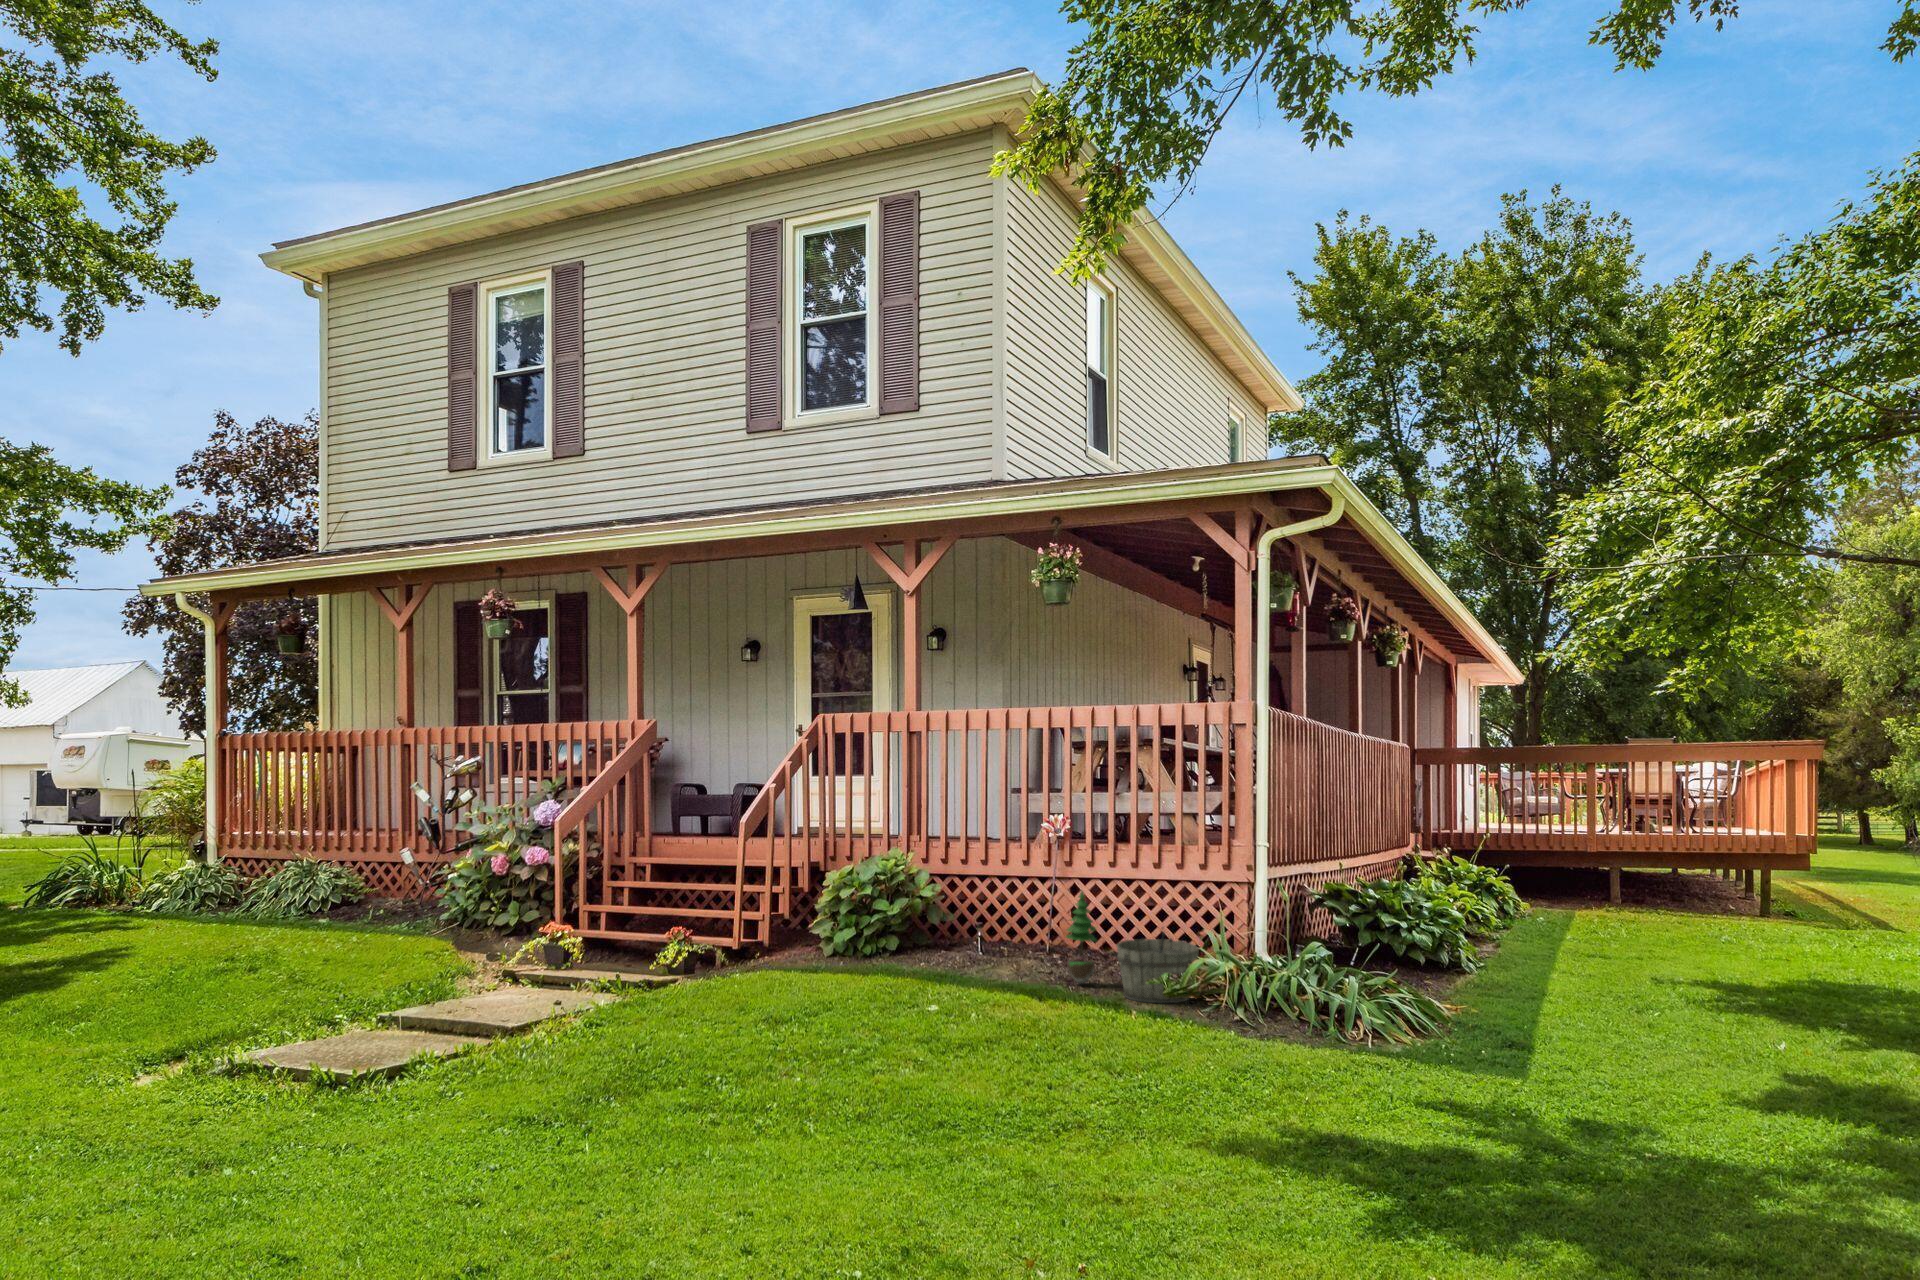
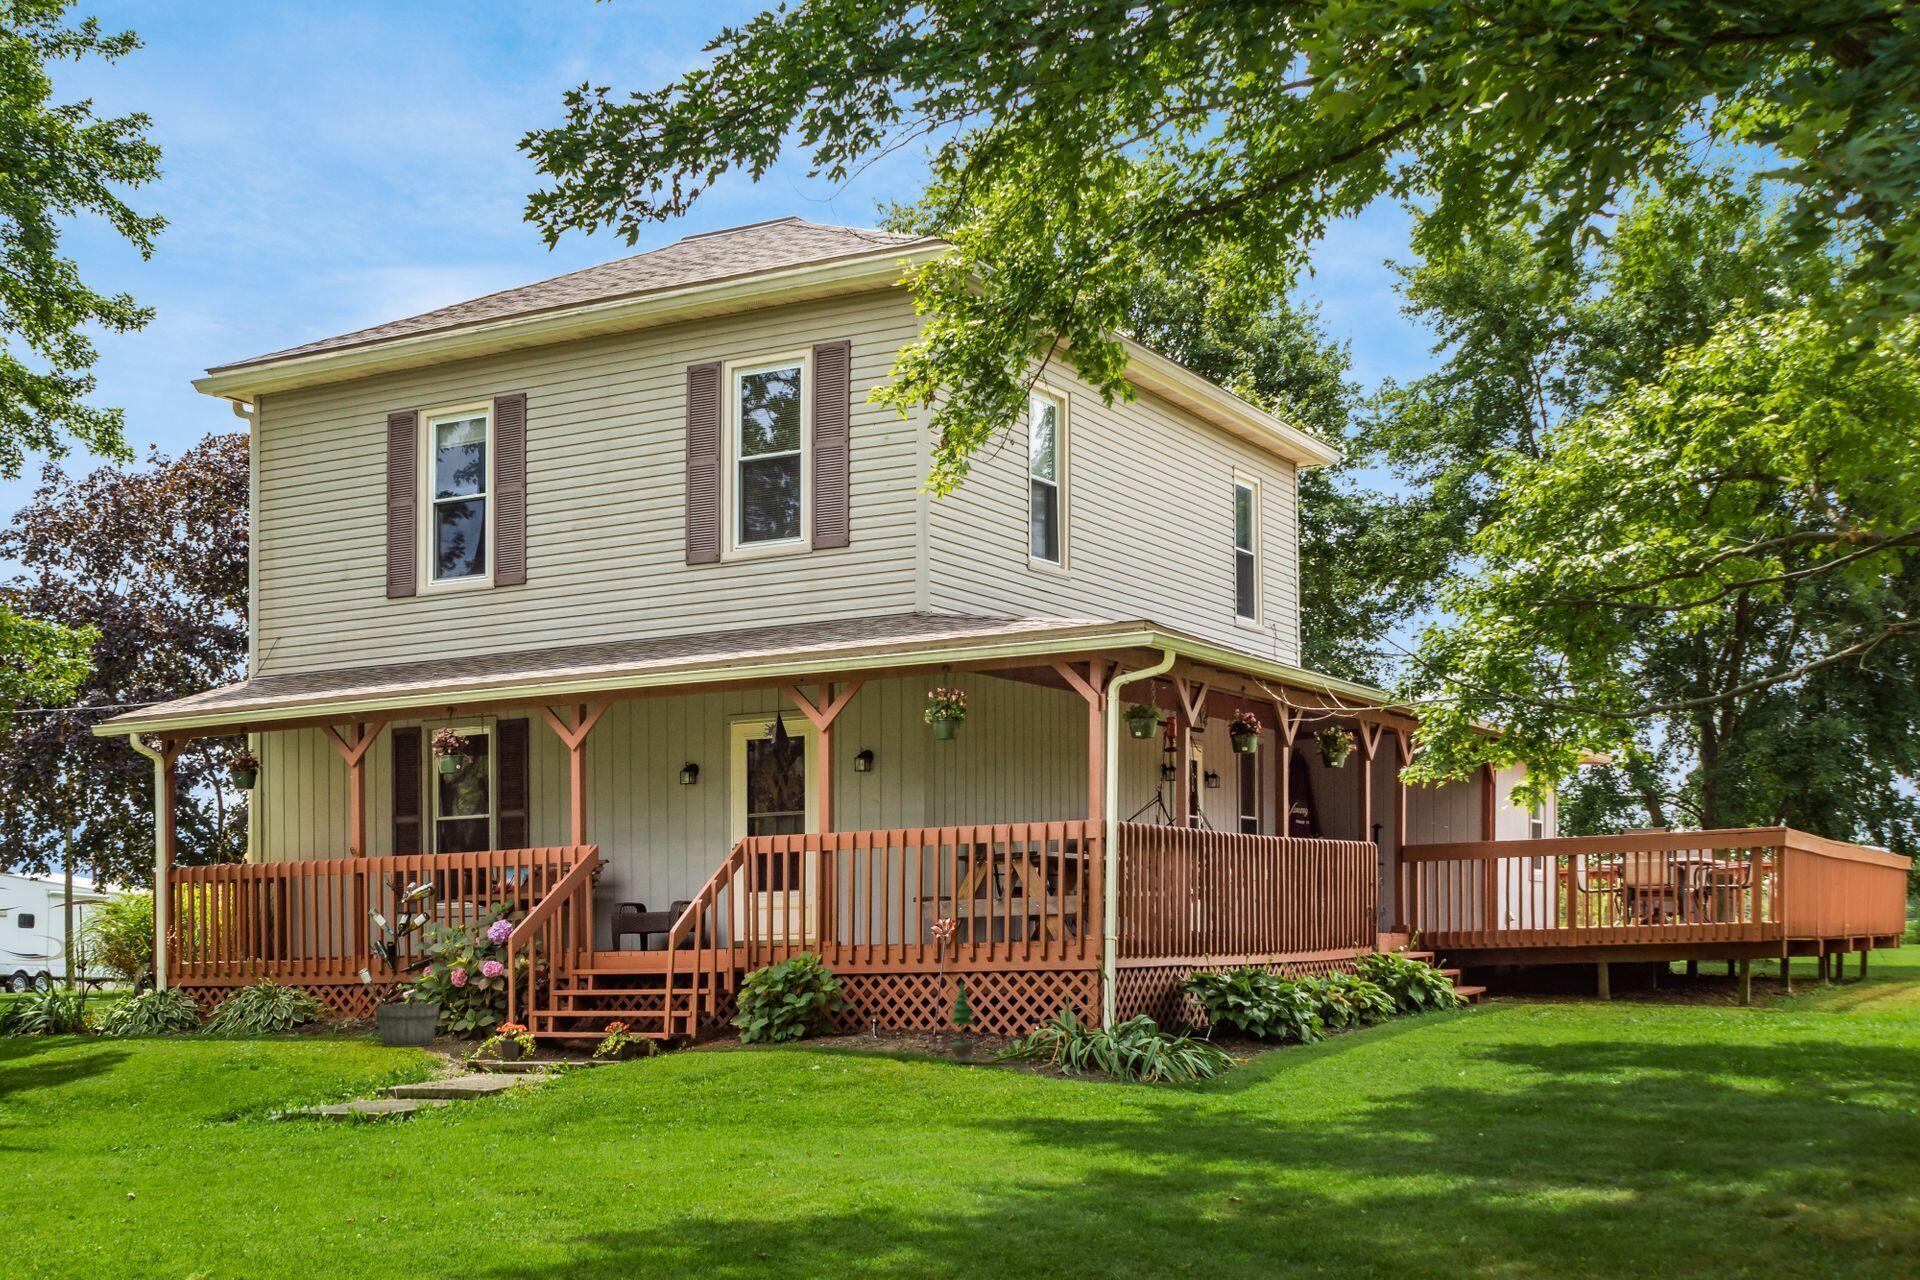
wooden bucket: present [1117,932,1199,1003] -> present [377,998,439,1047]

